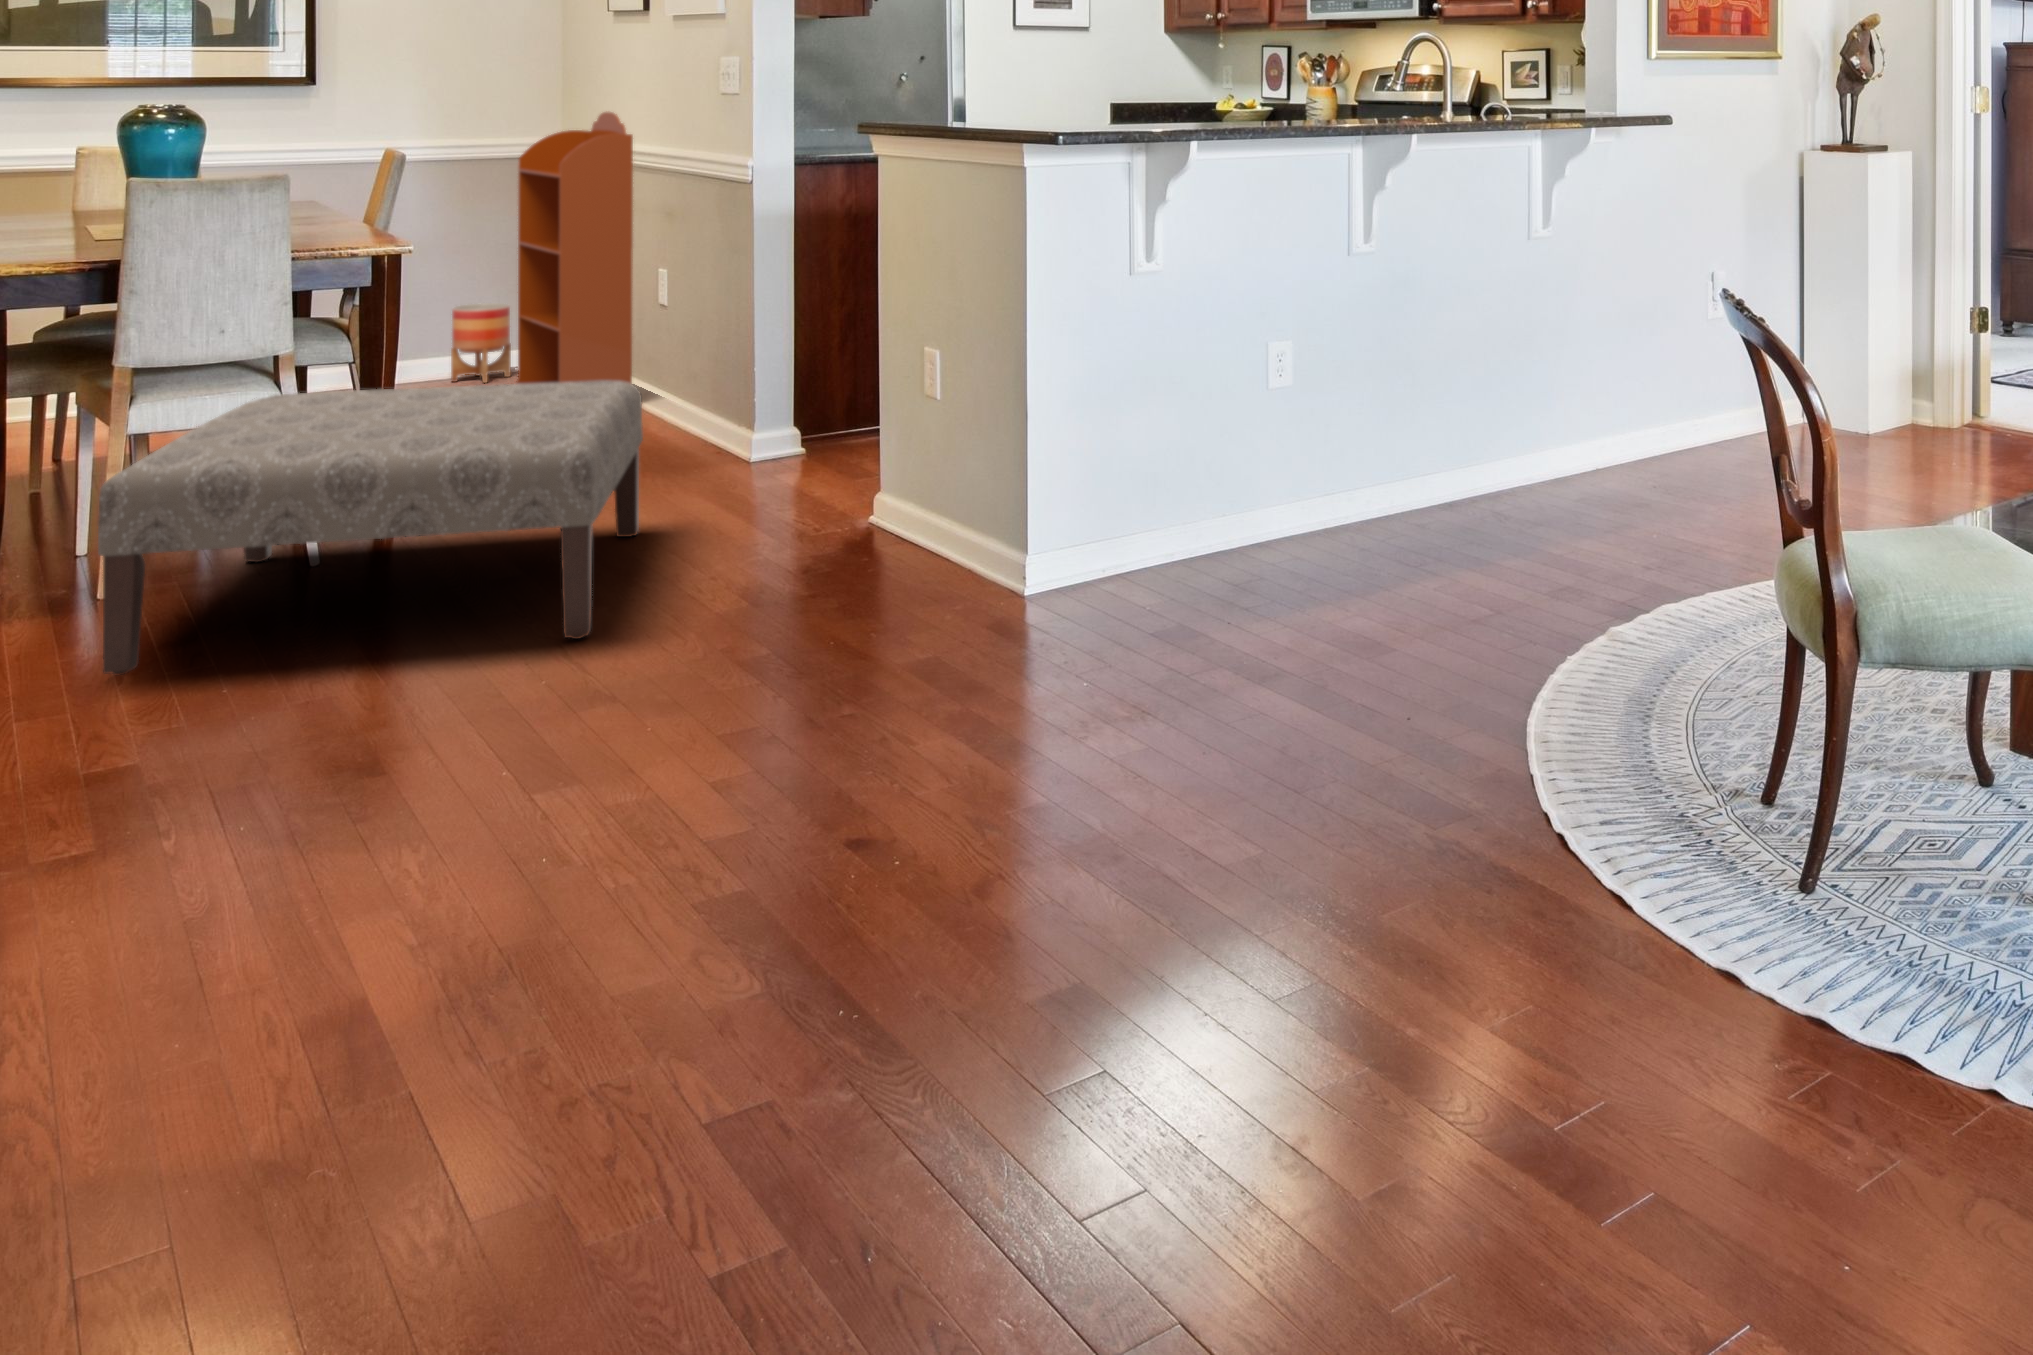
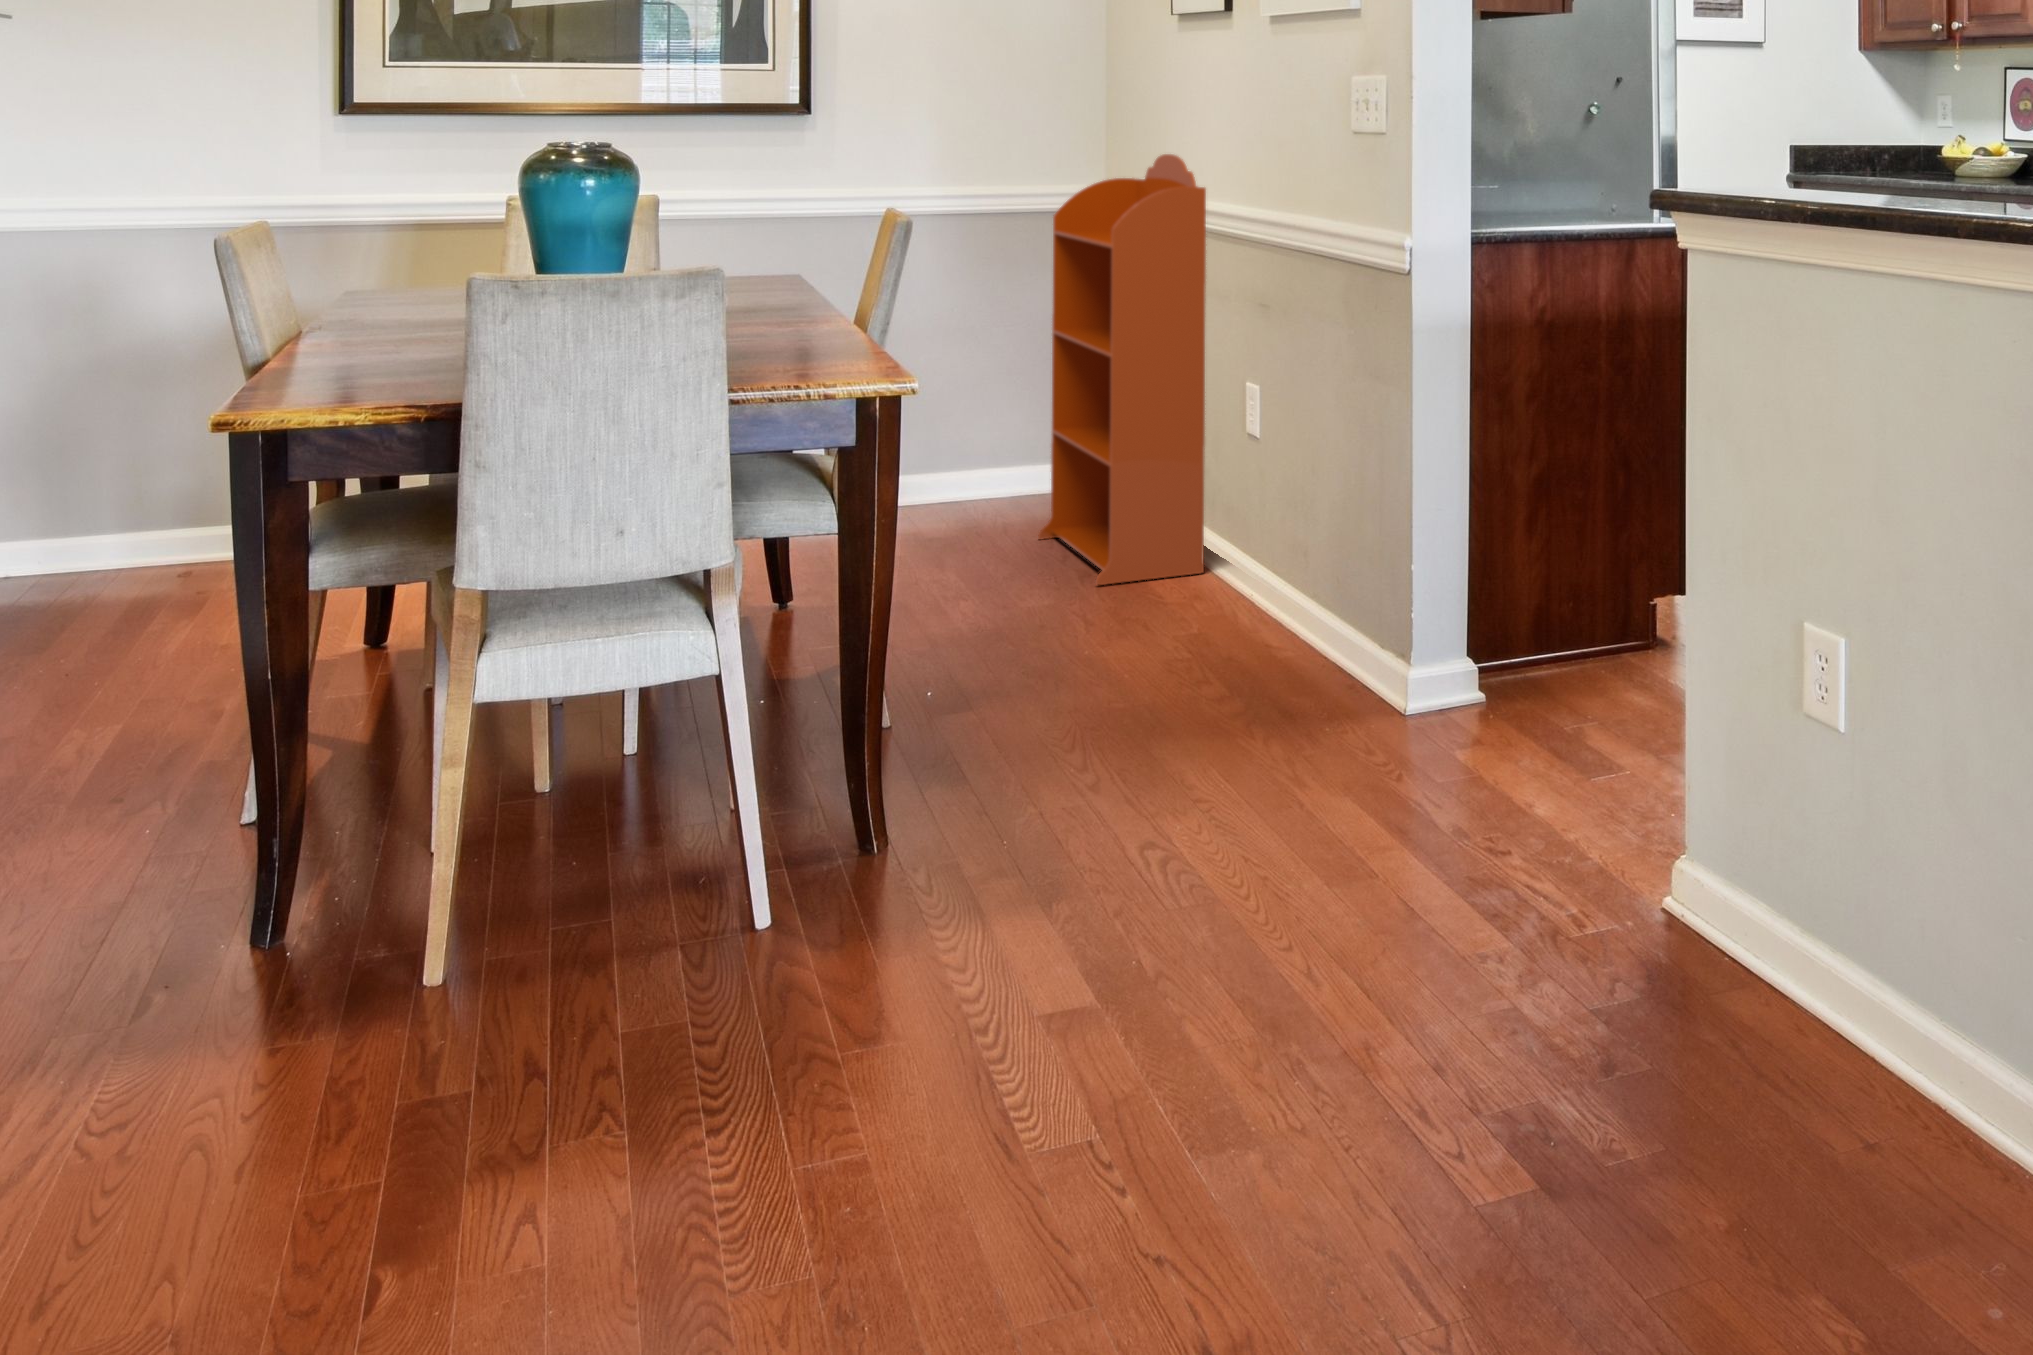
planter: present [451,303,511,383] -> none [966,404,1039,515]
ottoman: present [98,380,643,675] -> none [382,632,1286,1275]

